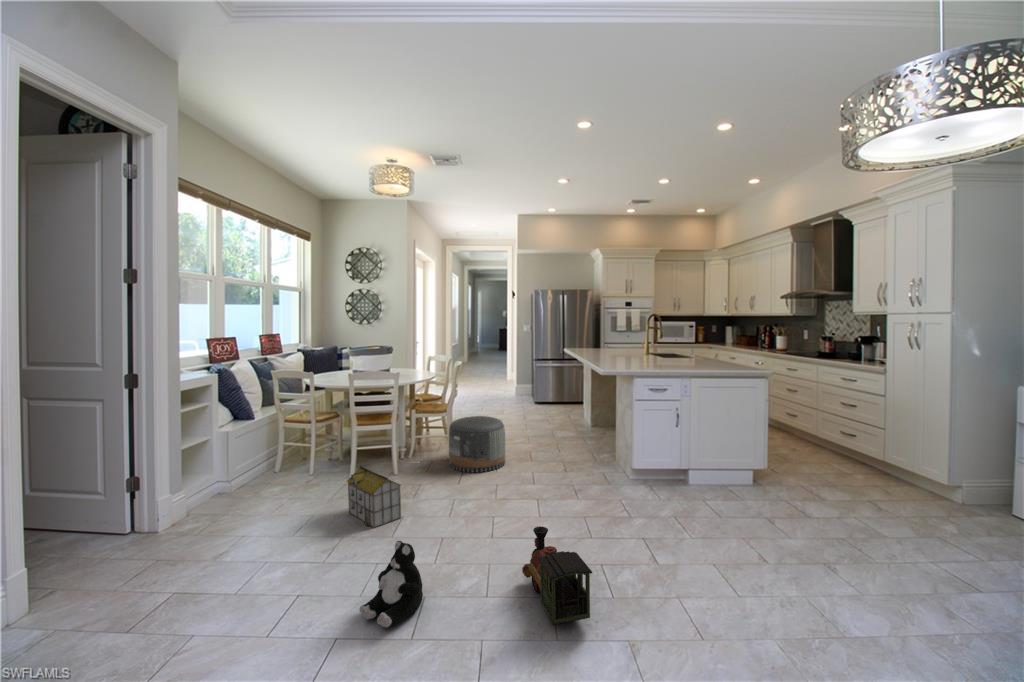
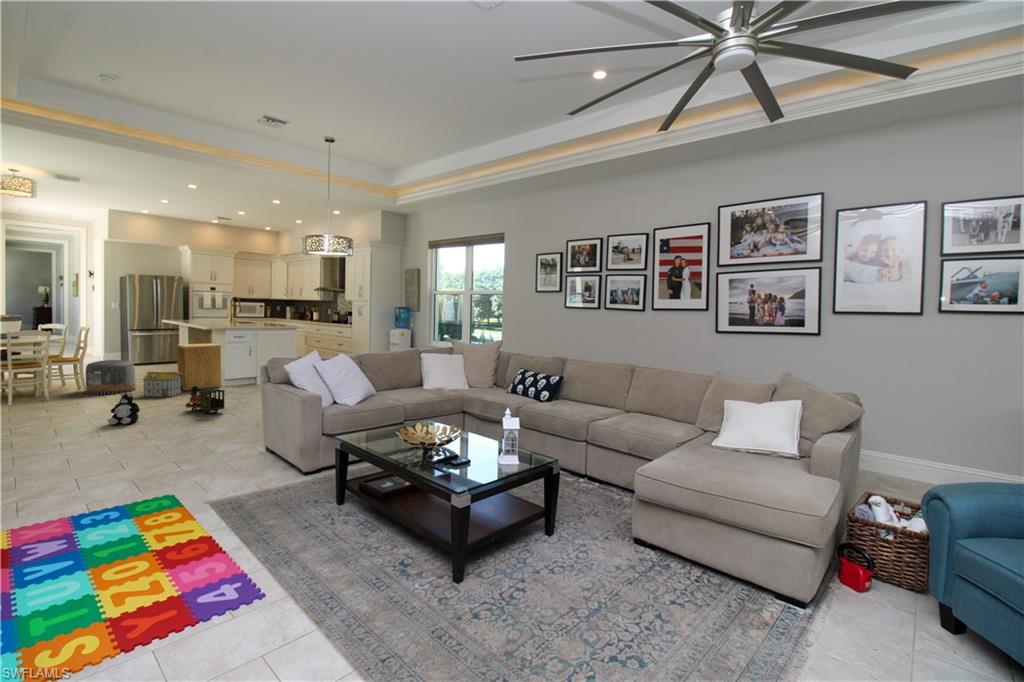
side table: none [558,398,618,482] -> present [177,343,221,390]
toy house: present [347,466,401,528] -> present [143,372,181,397]

